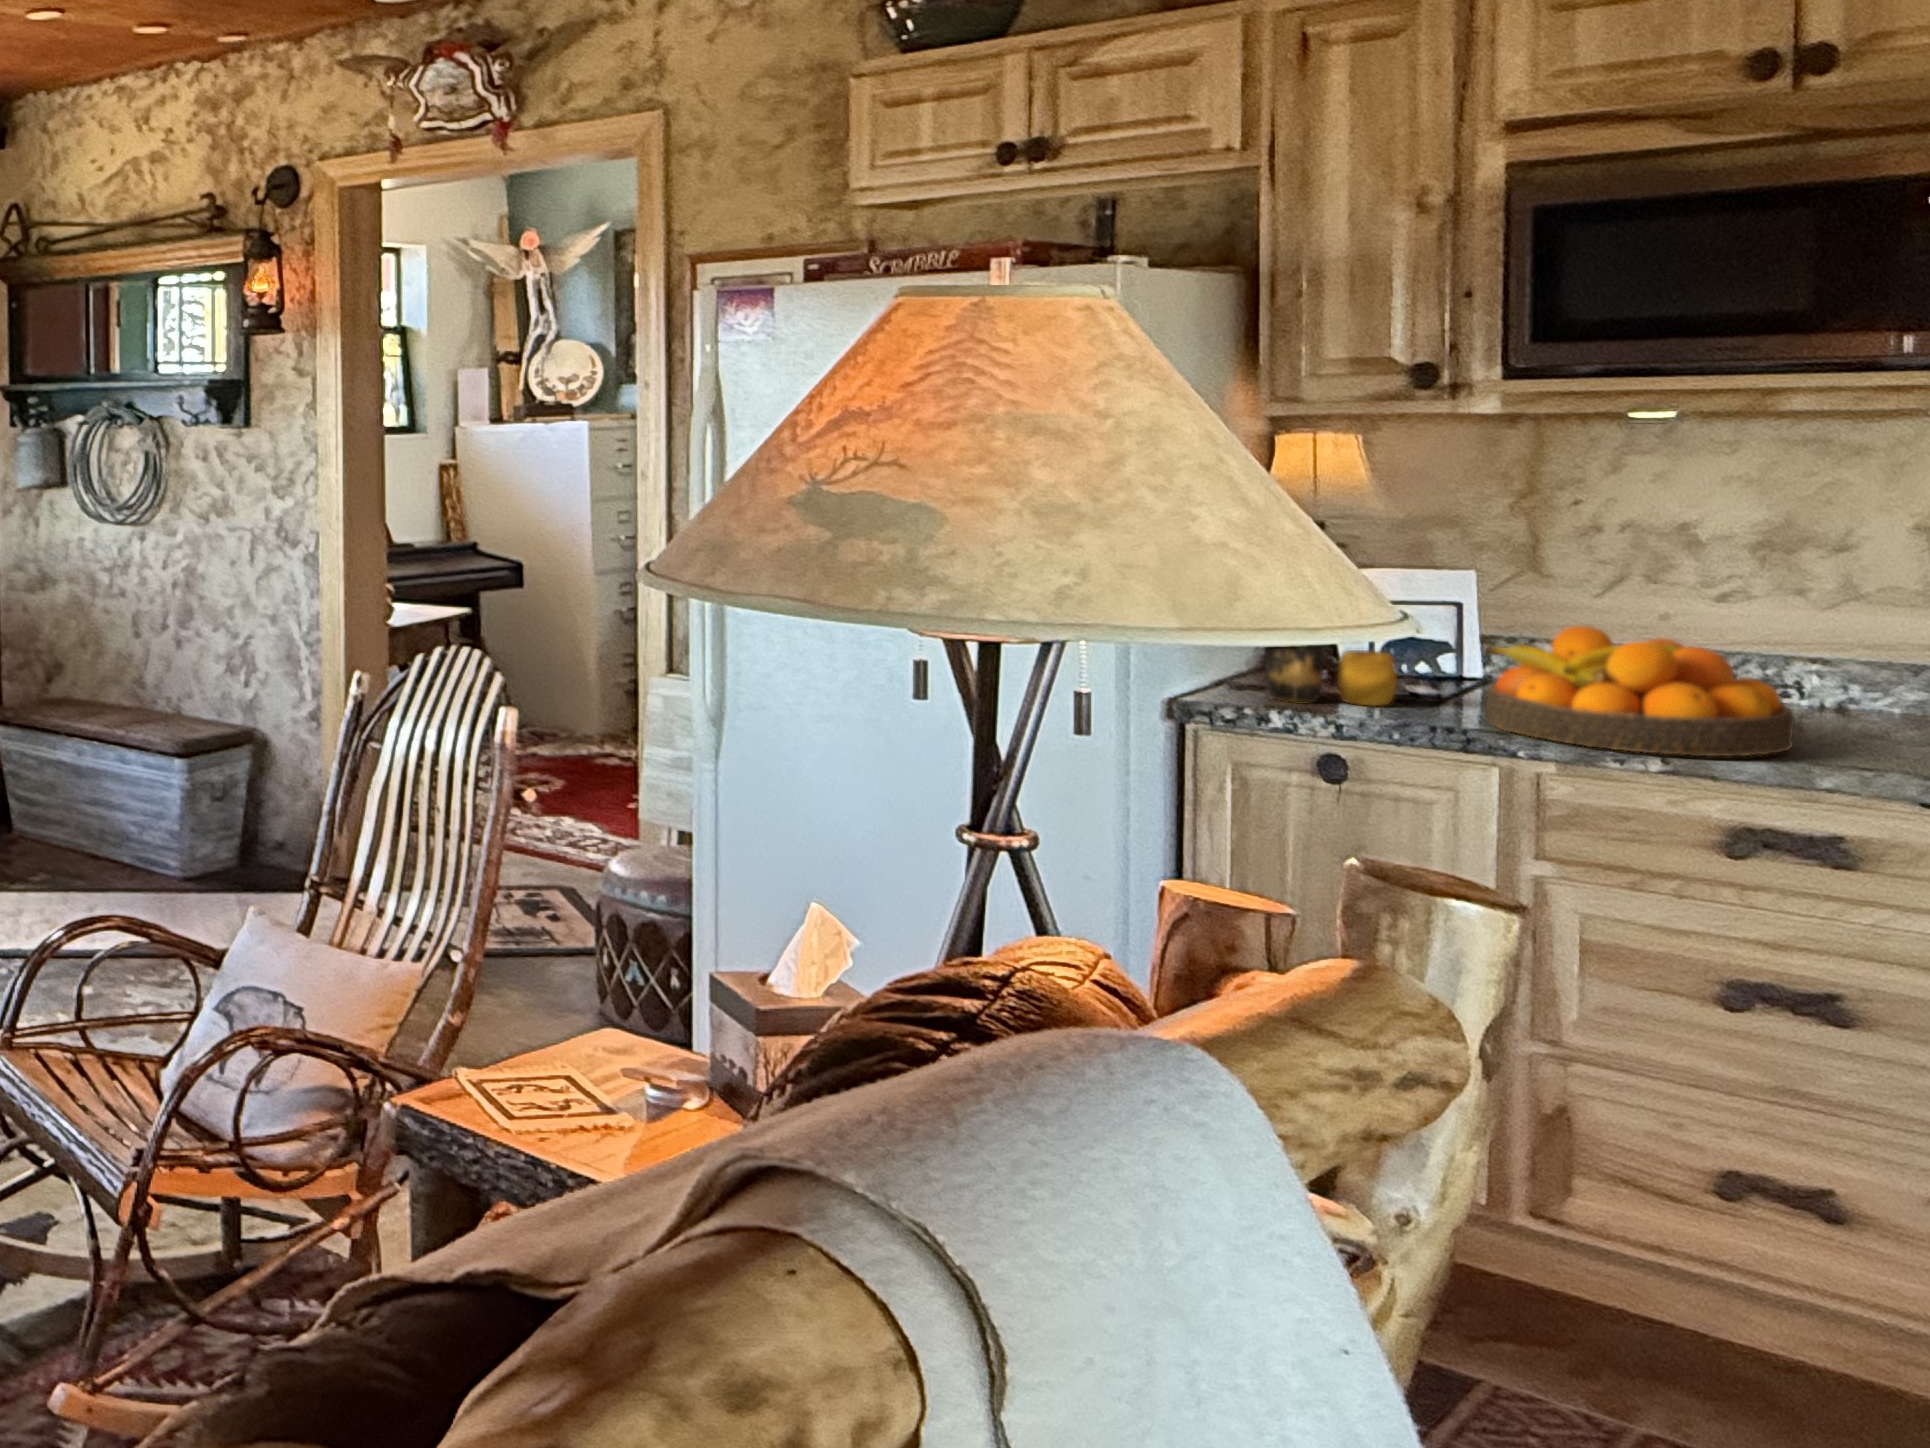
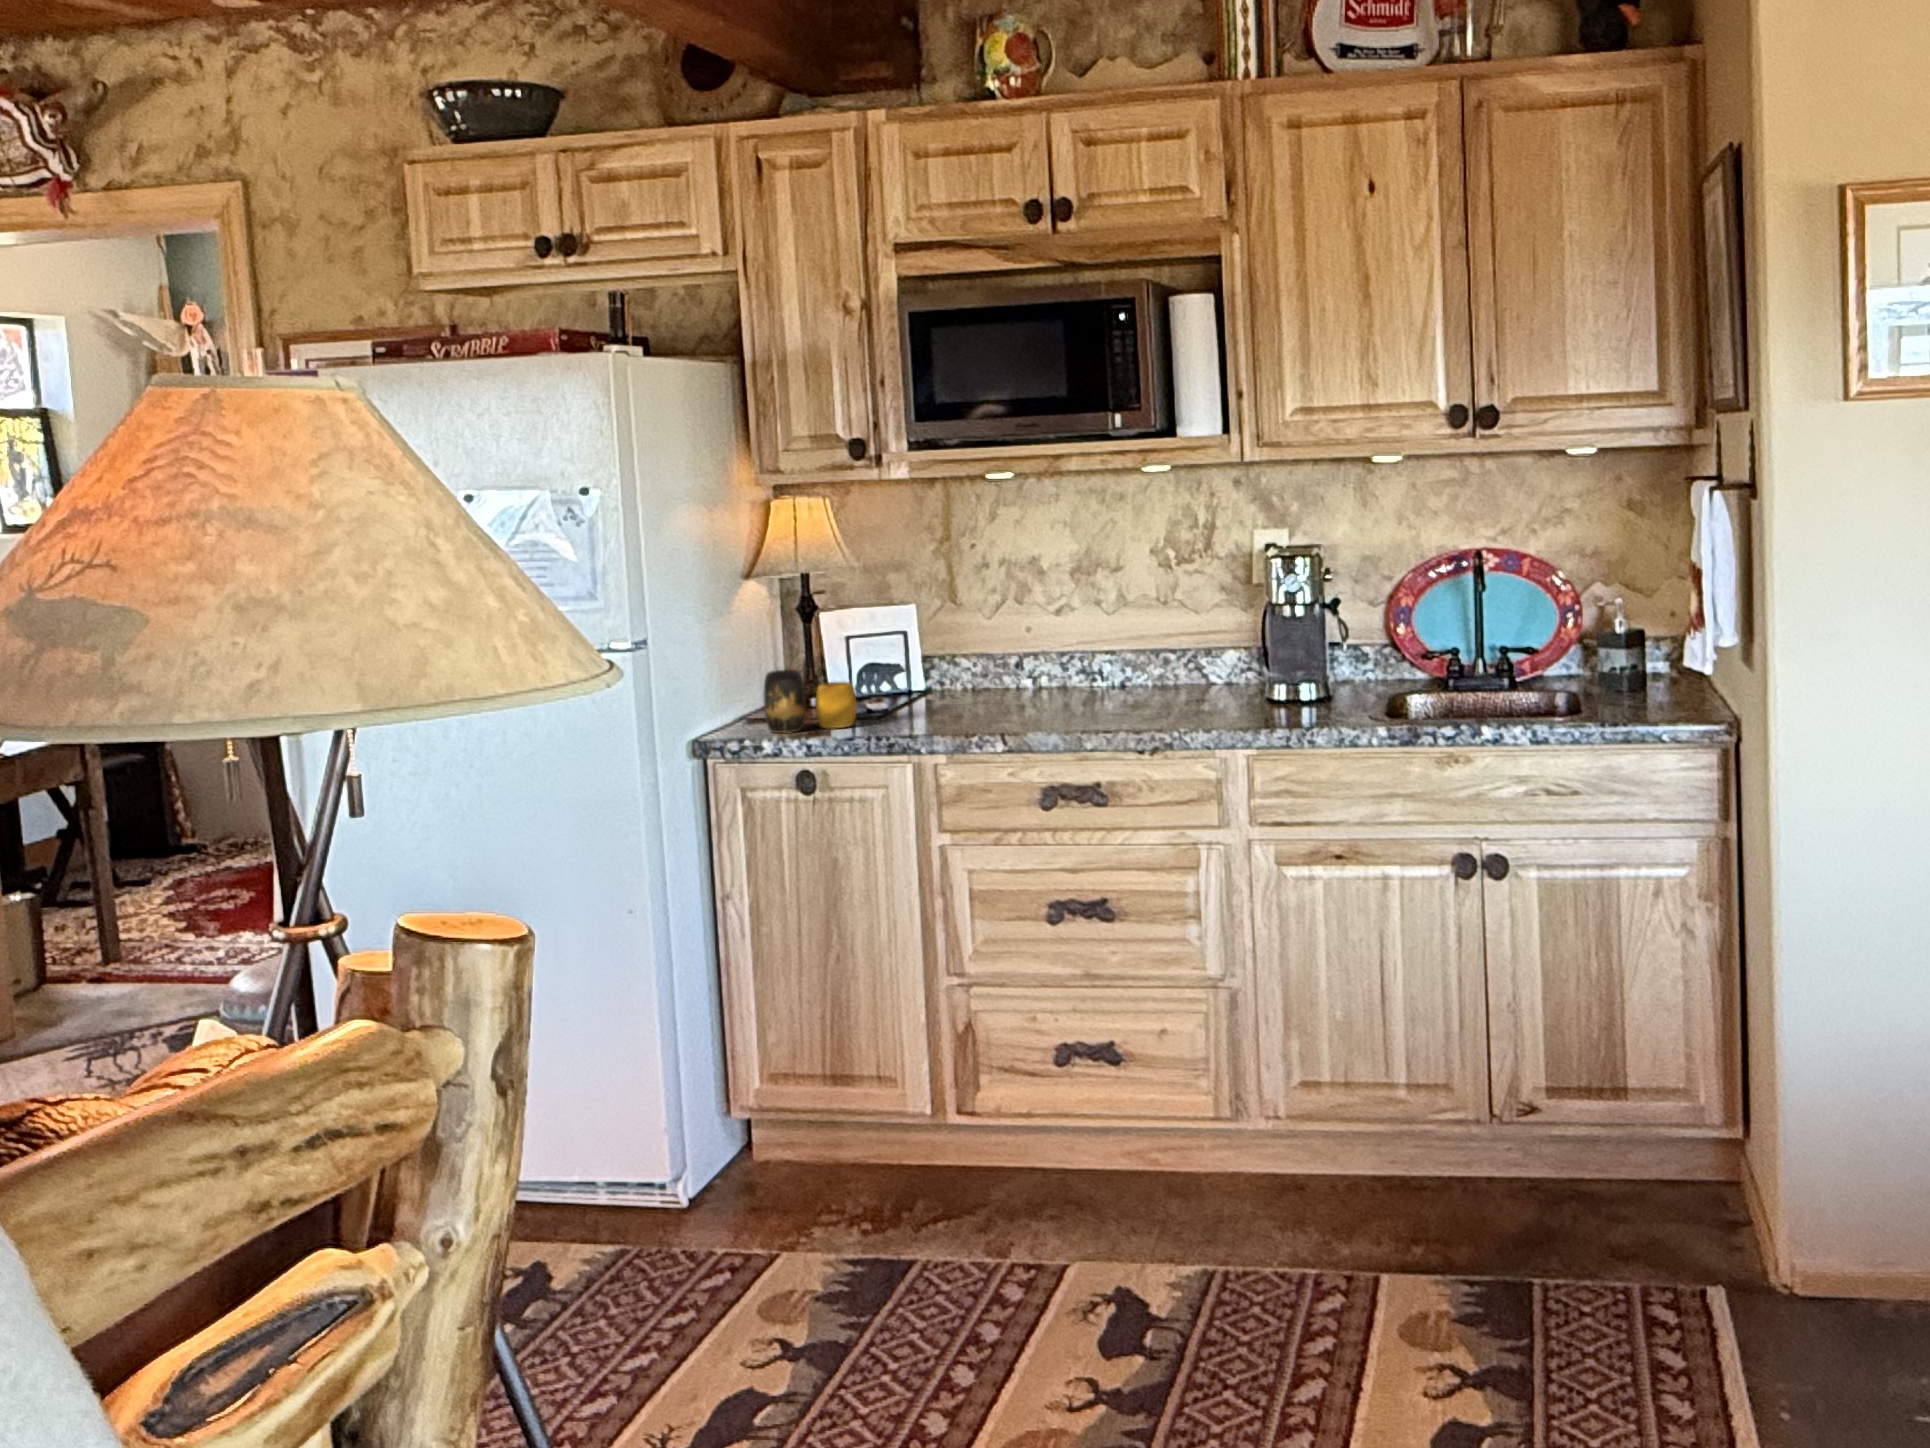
fruit bowl: present [1485,626,1794,756] -> none [908,646,1089,743]

